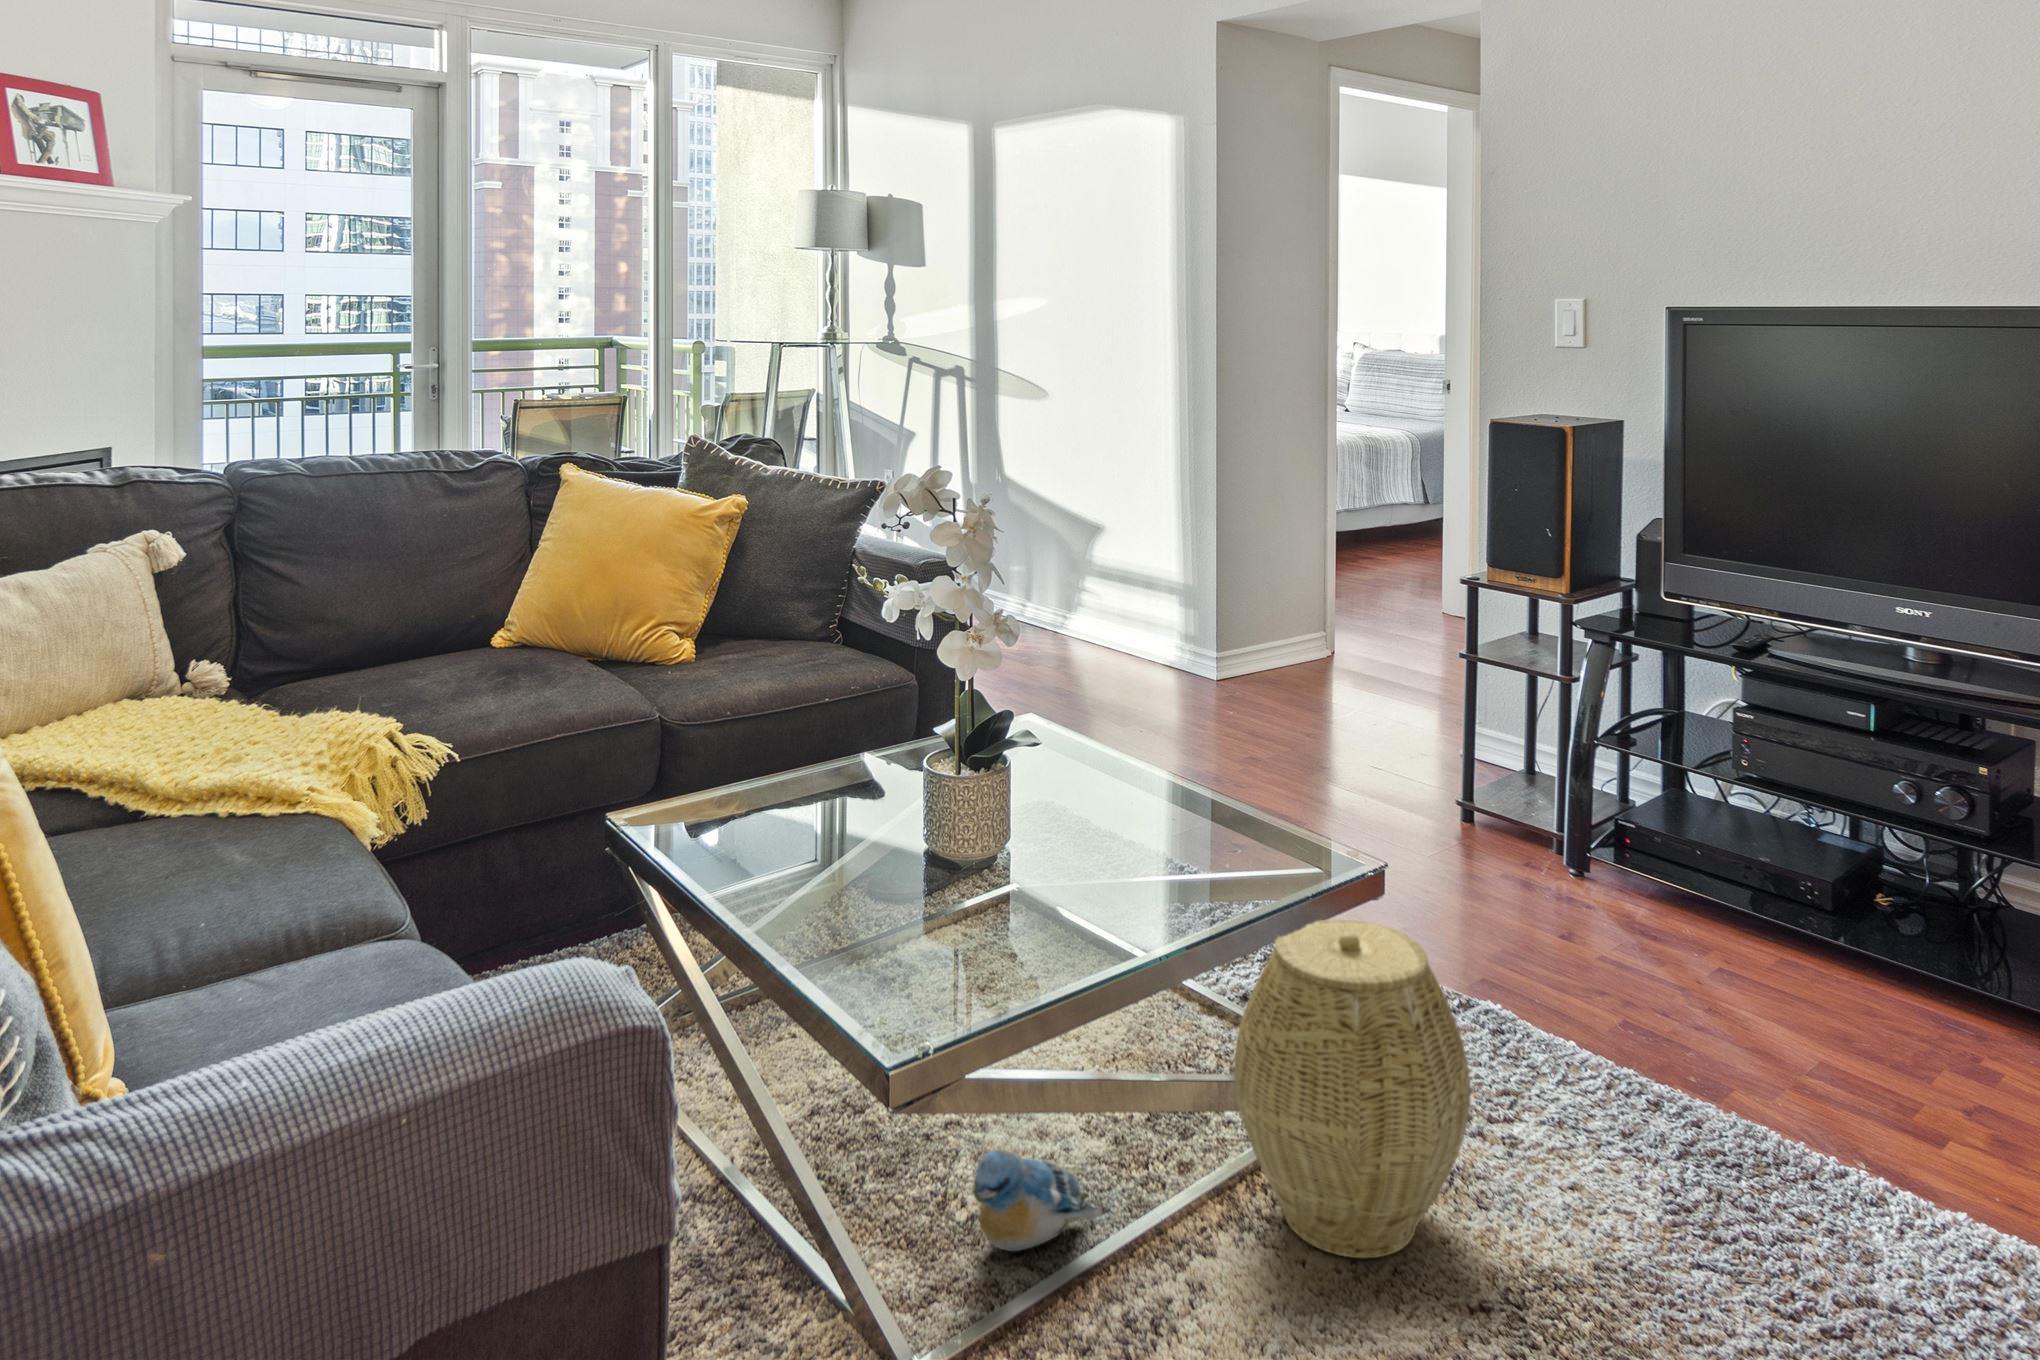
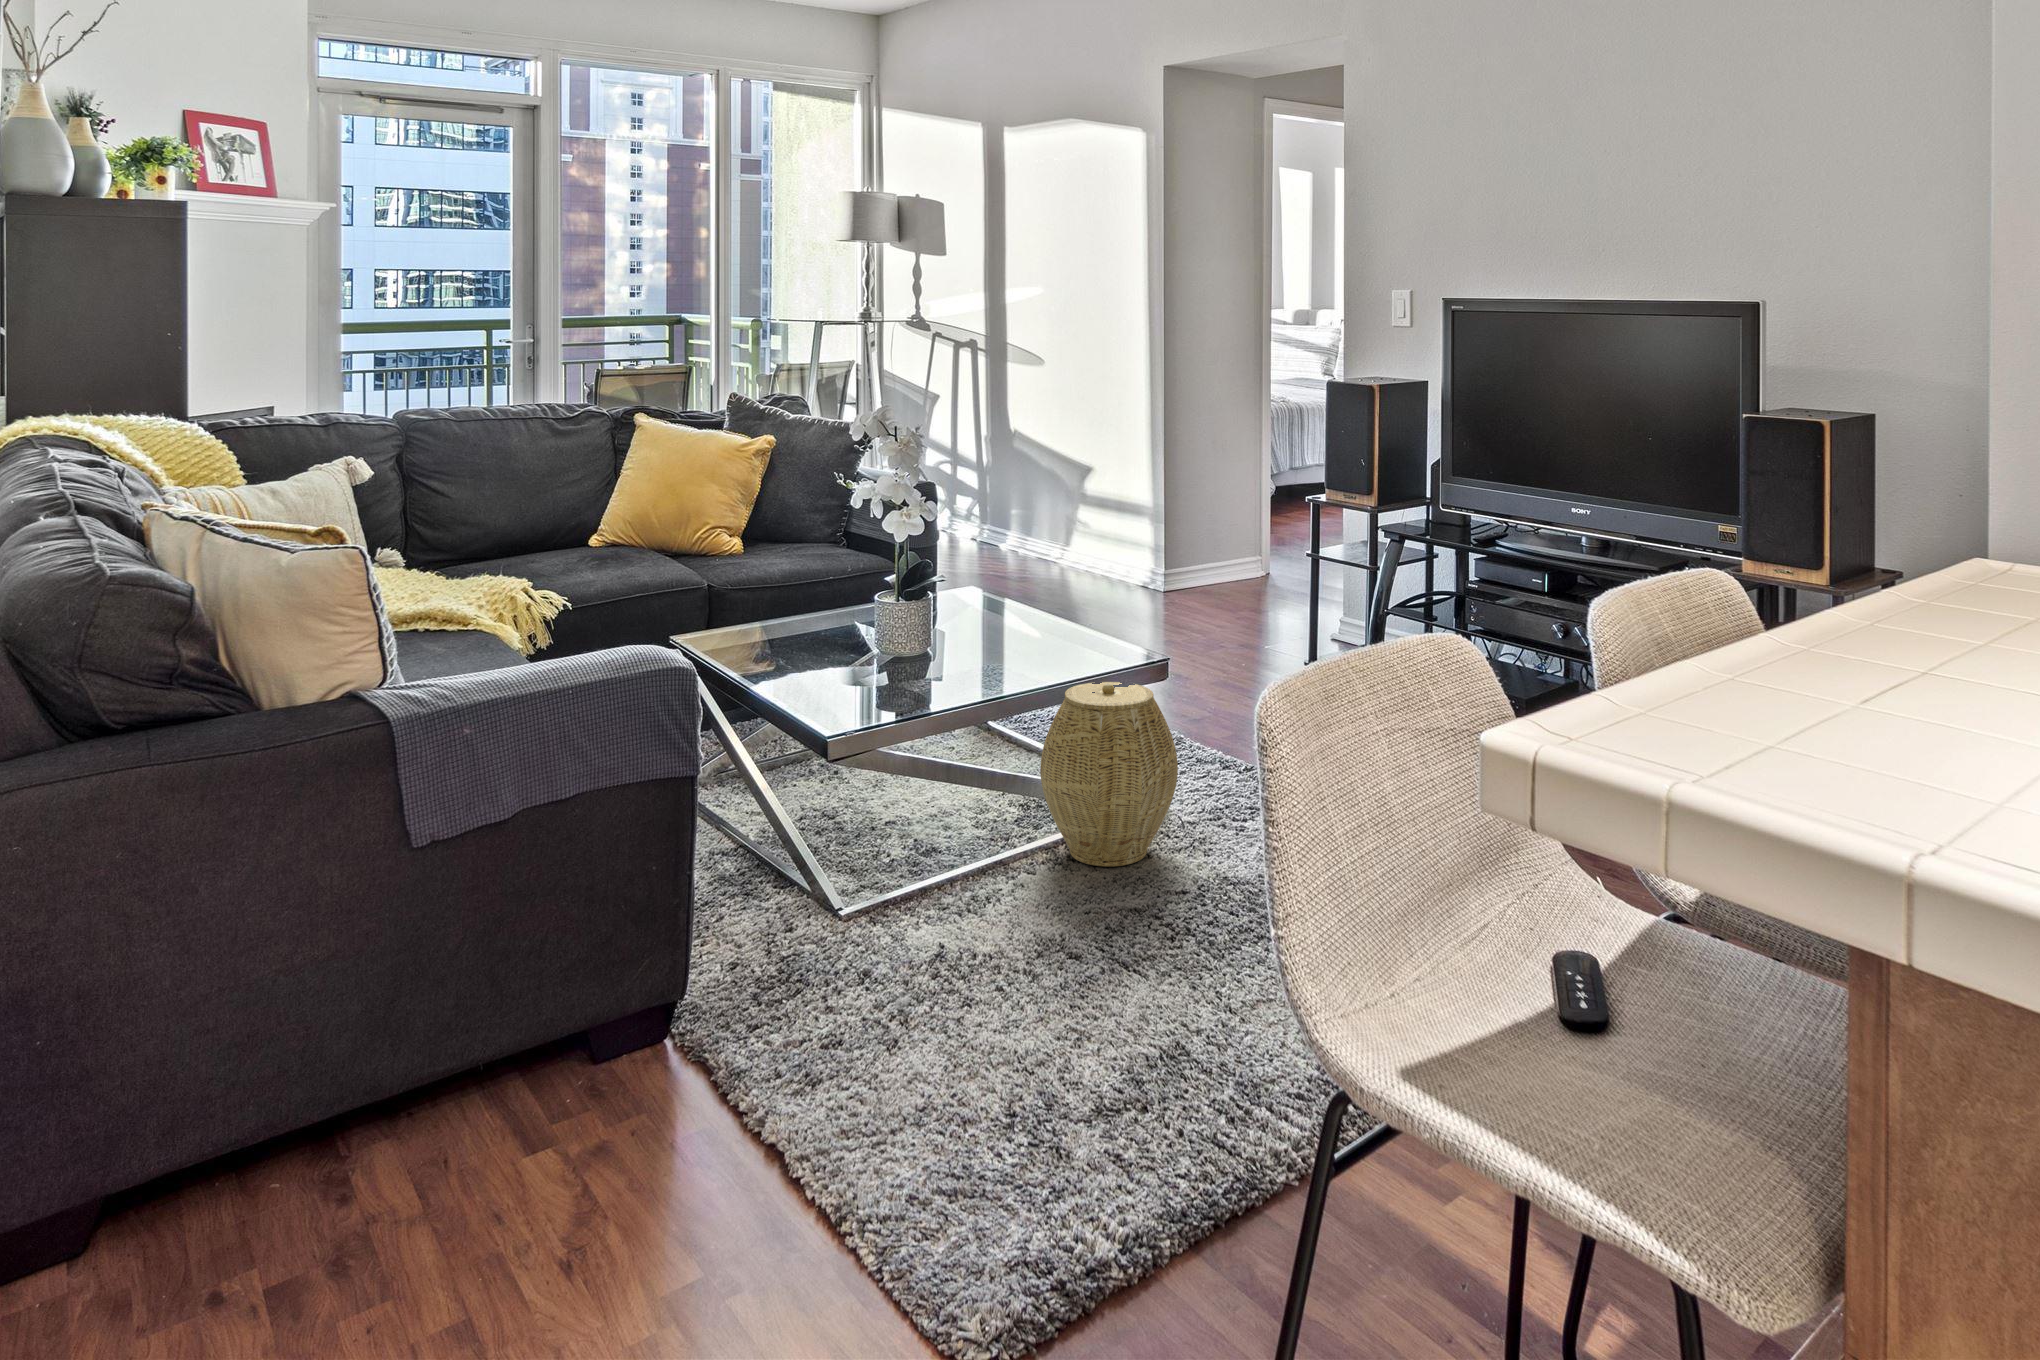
plush toy: present [972,1149,1102,1251] -> none [878,805,958,863]

